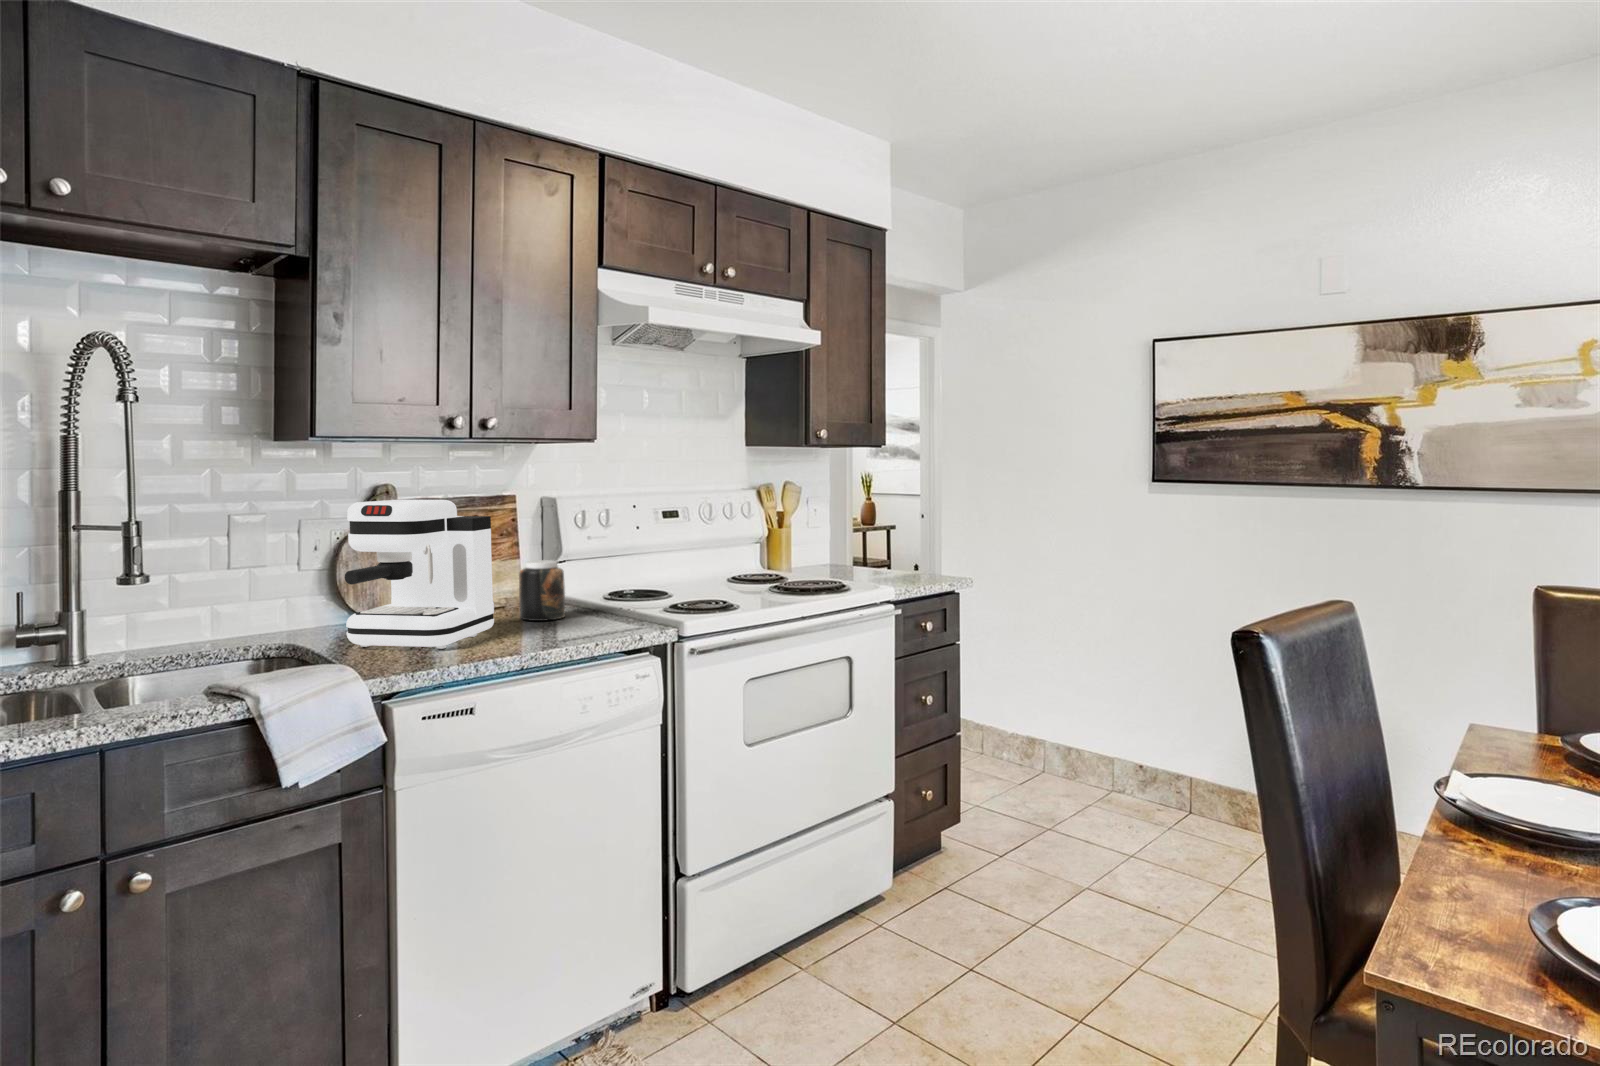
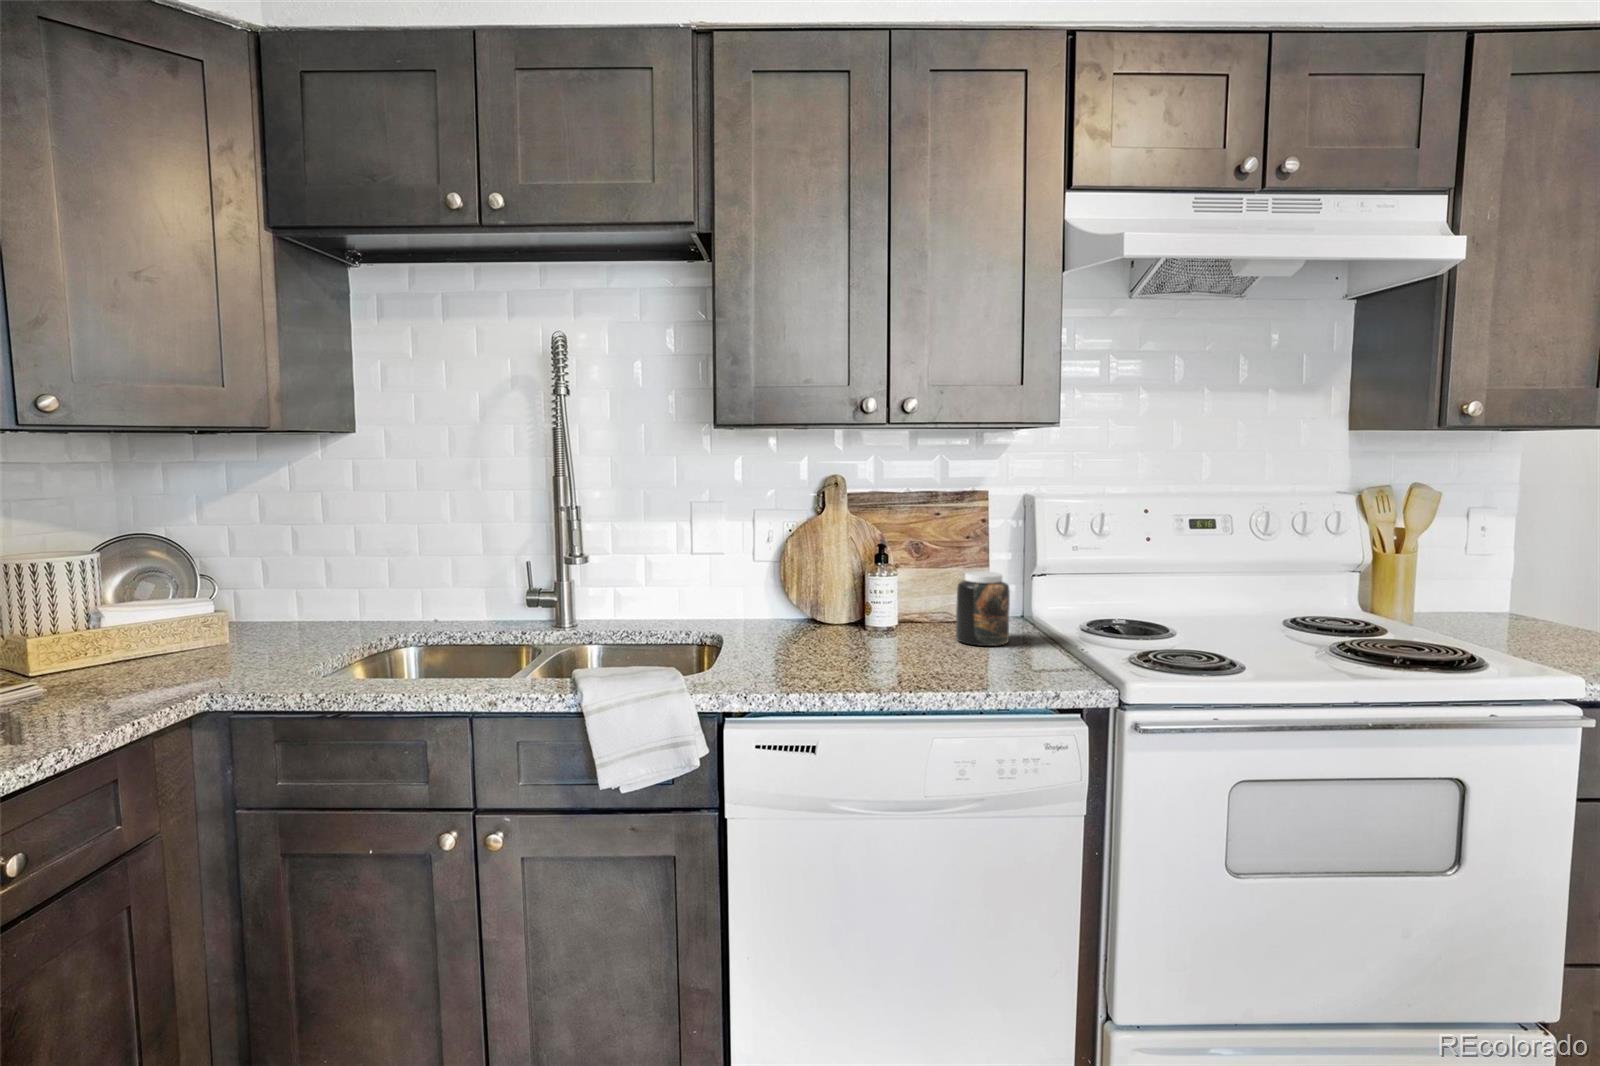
coffee maker: present [344,500,494,649] -> none [732,495,906,665]

